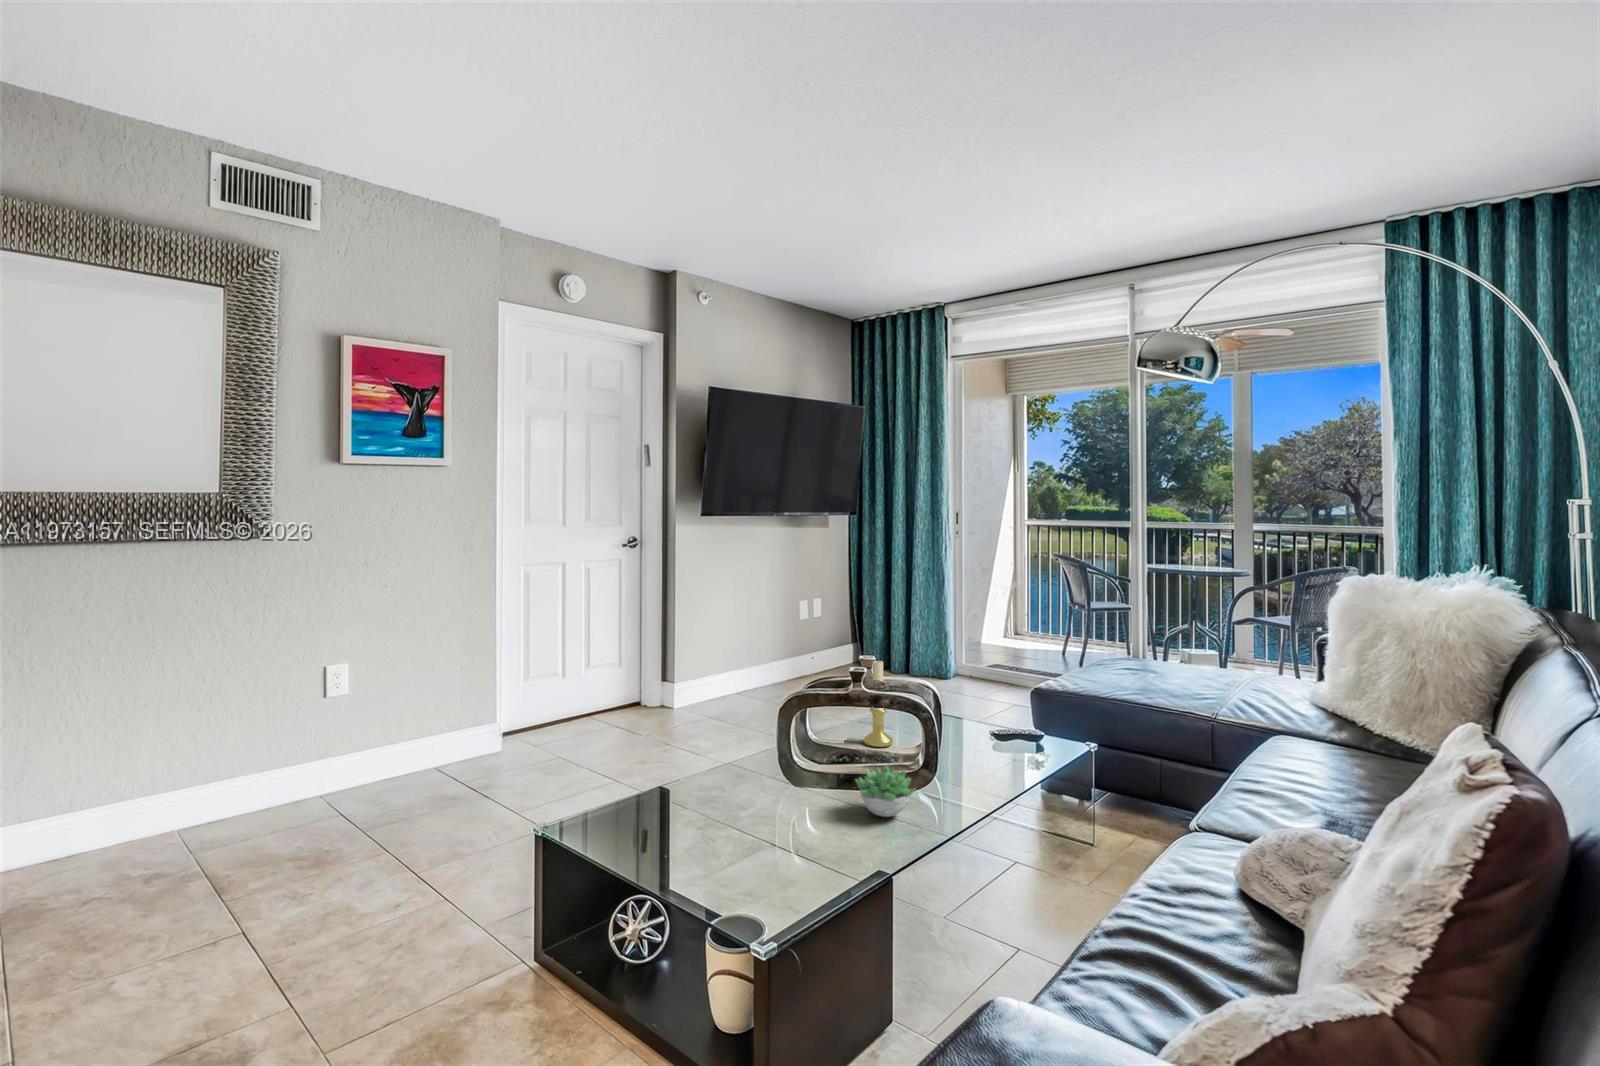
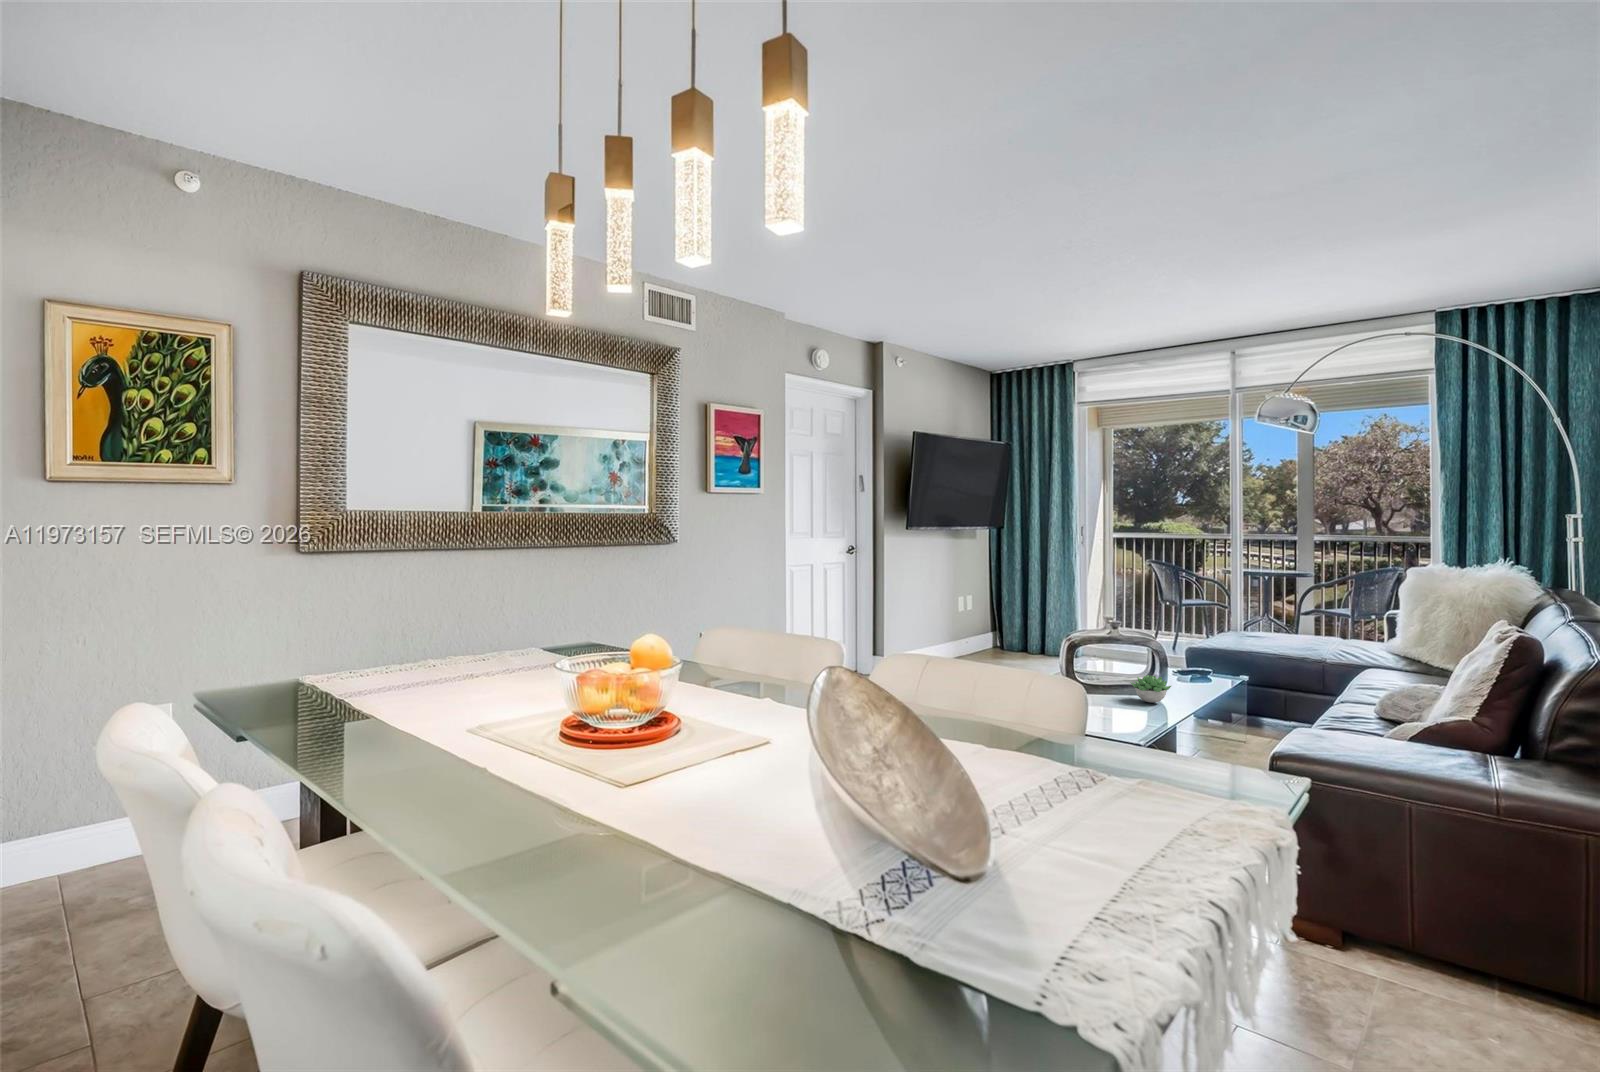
candle holder: present [864,661,893,747] -> none [1102,619,1122,675]

